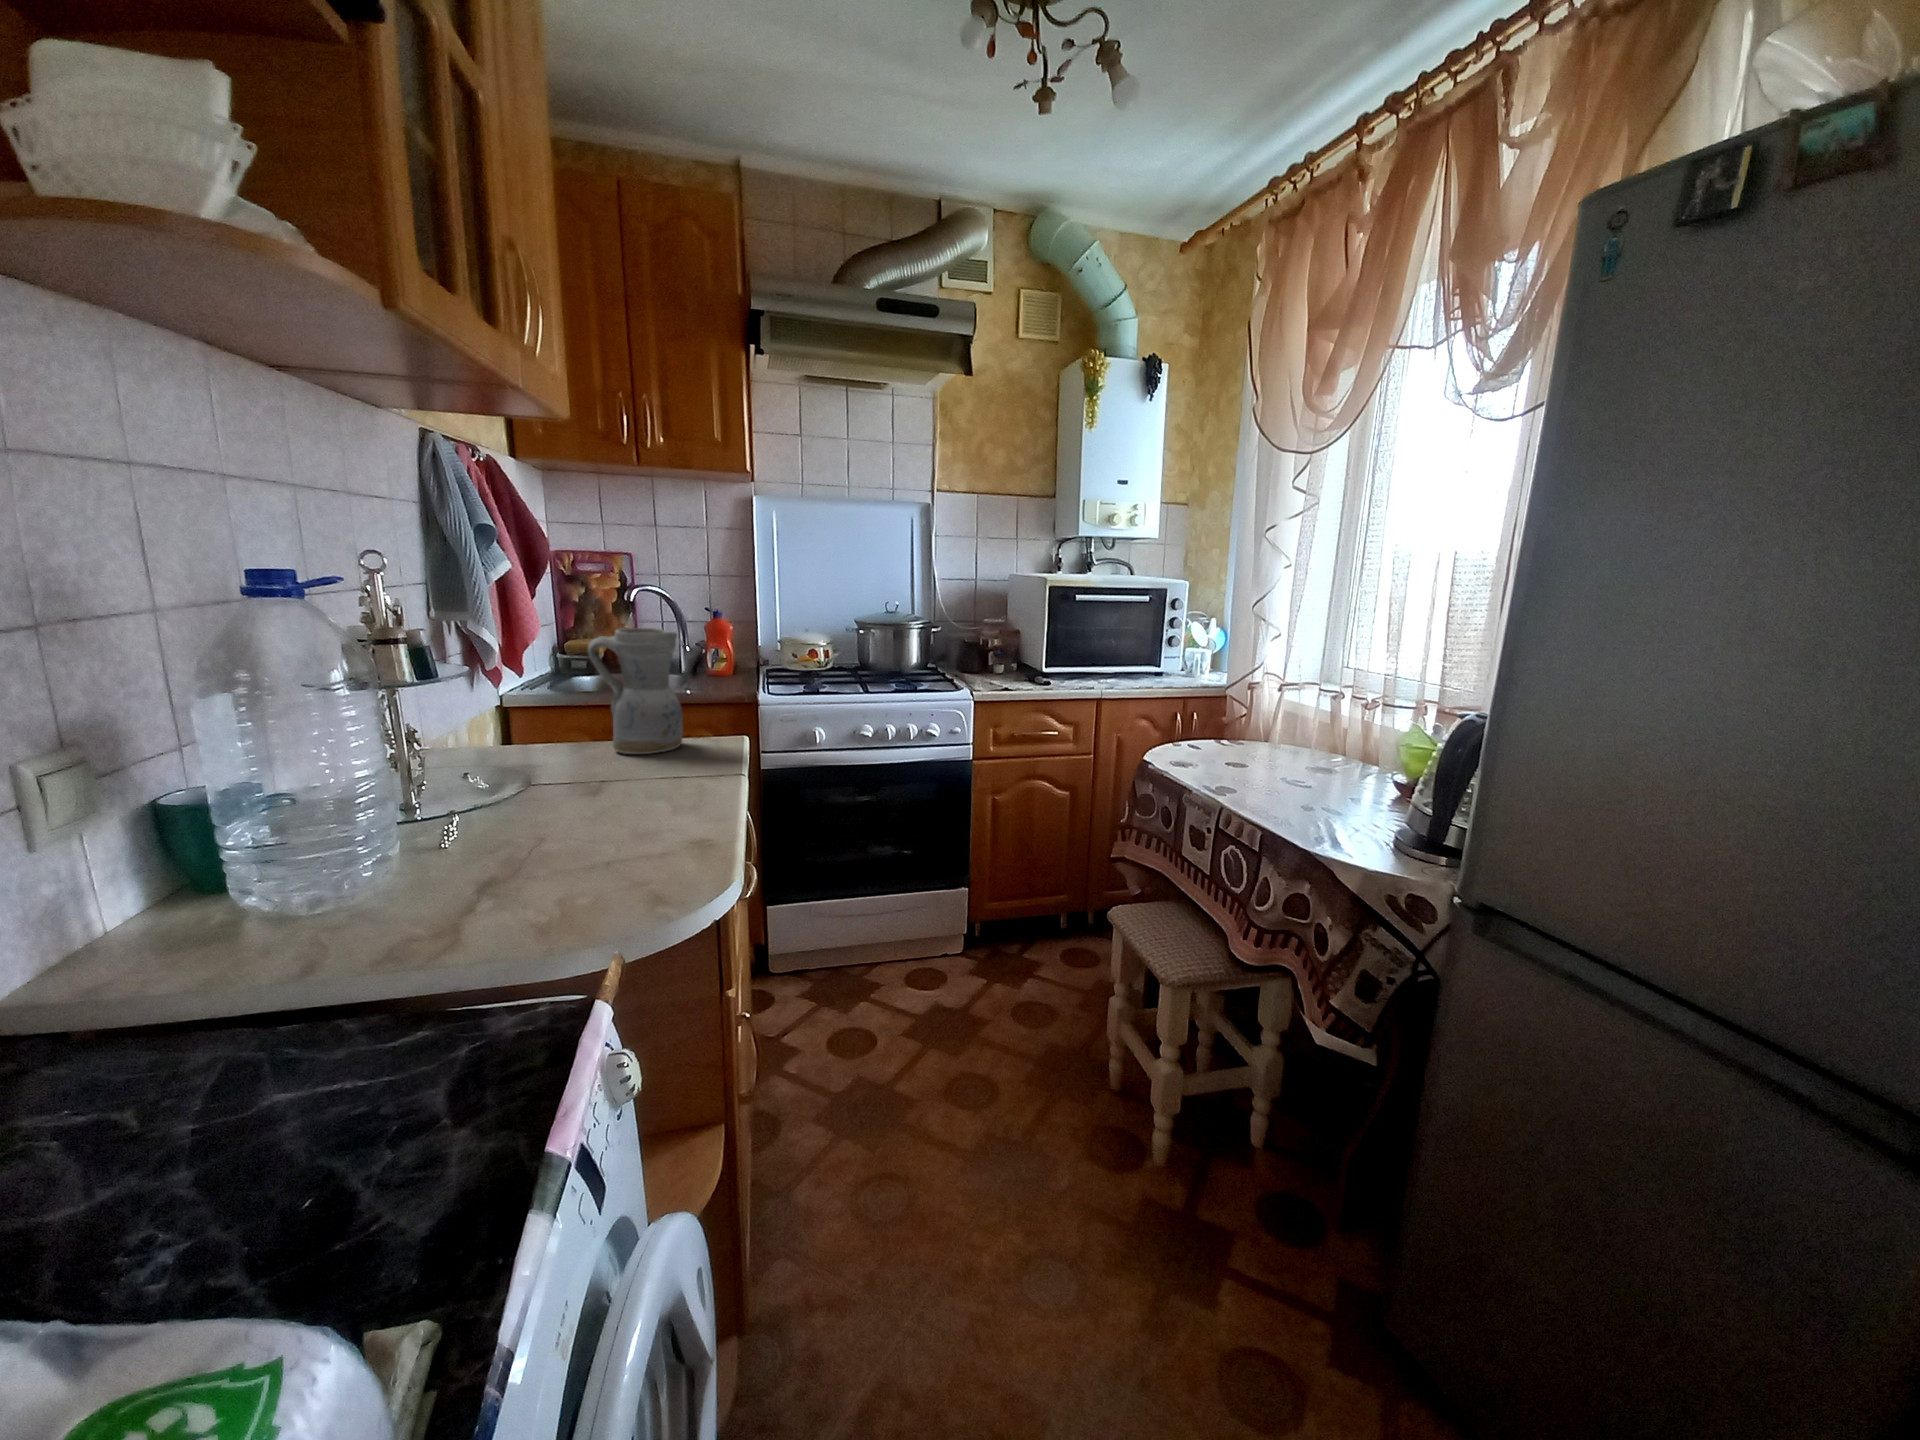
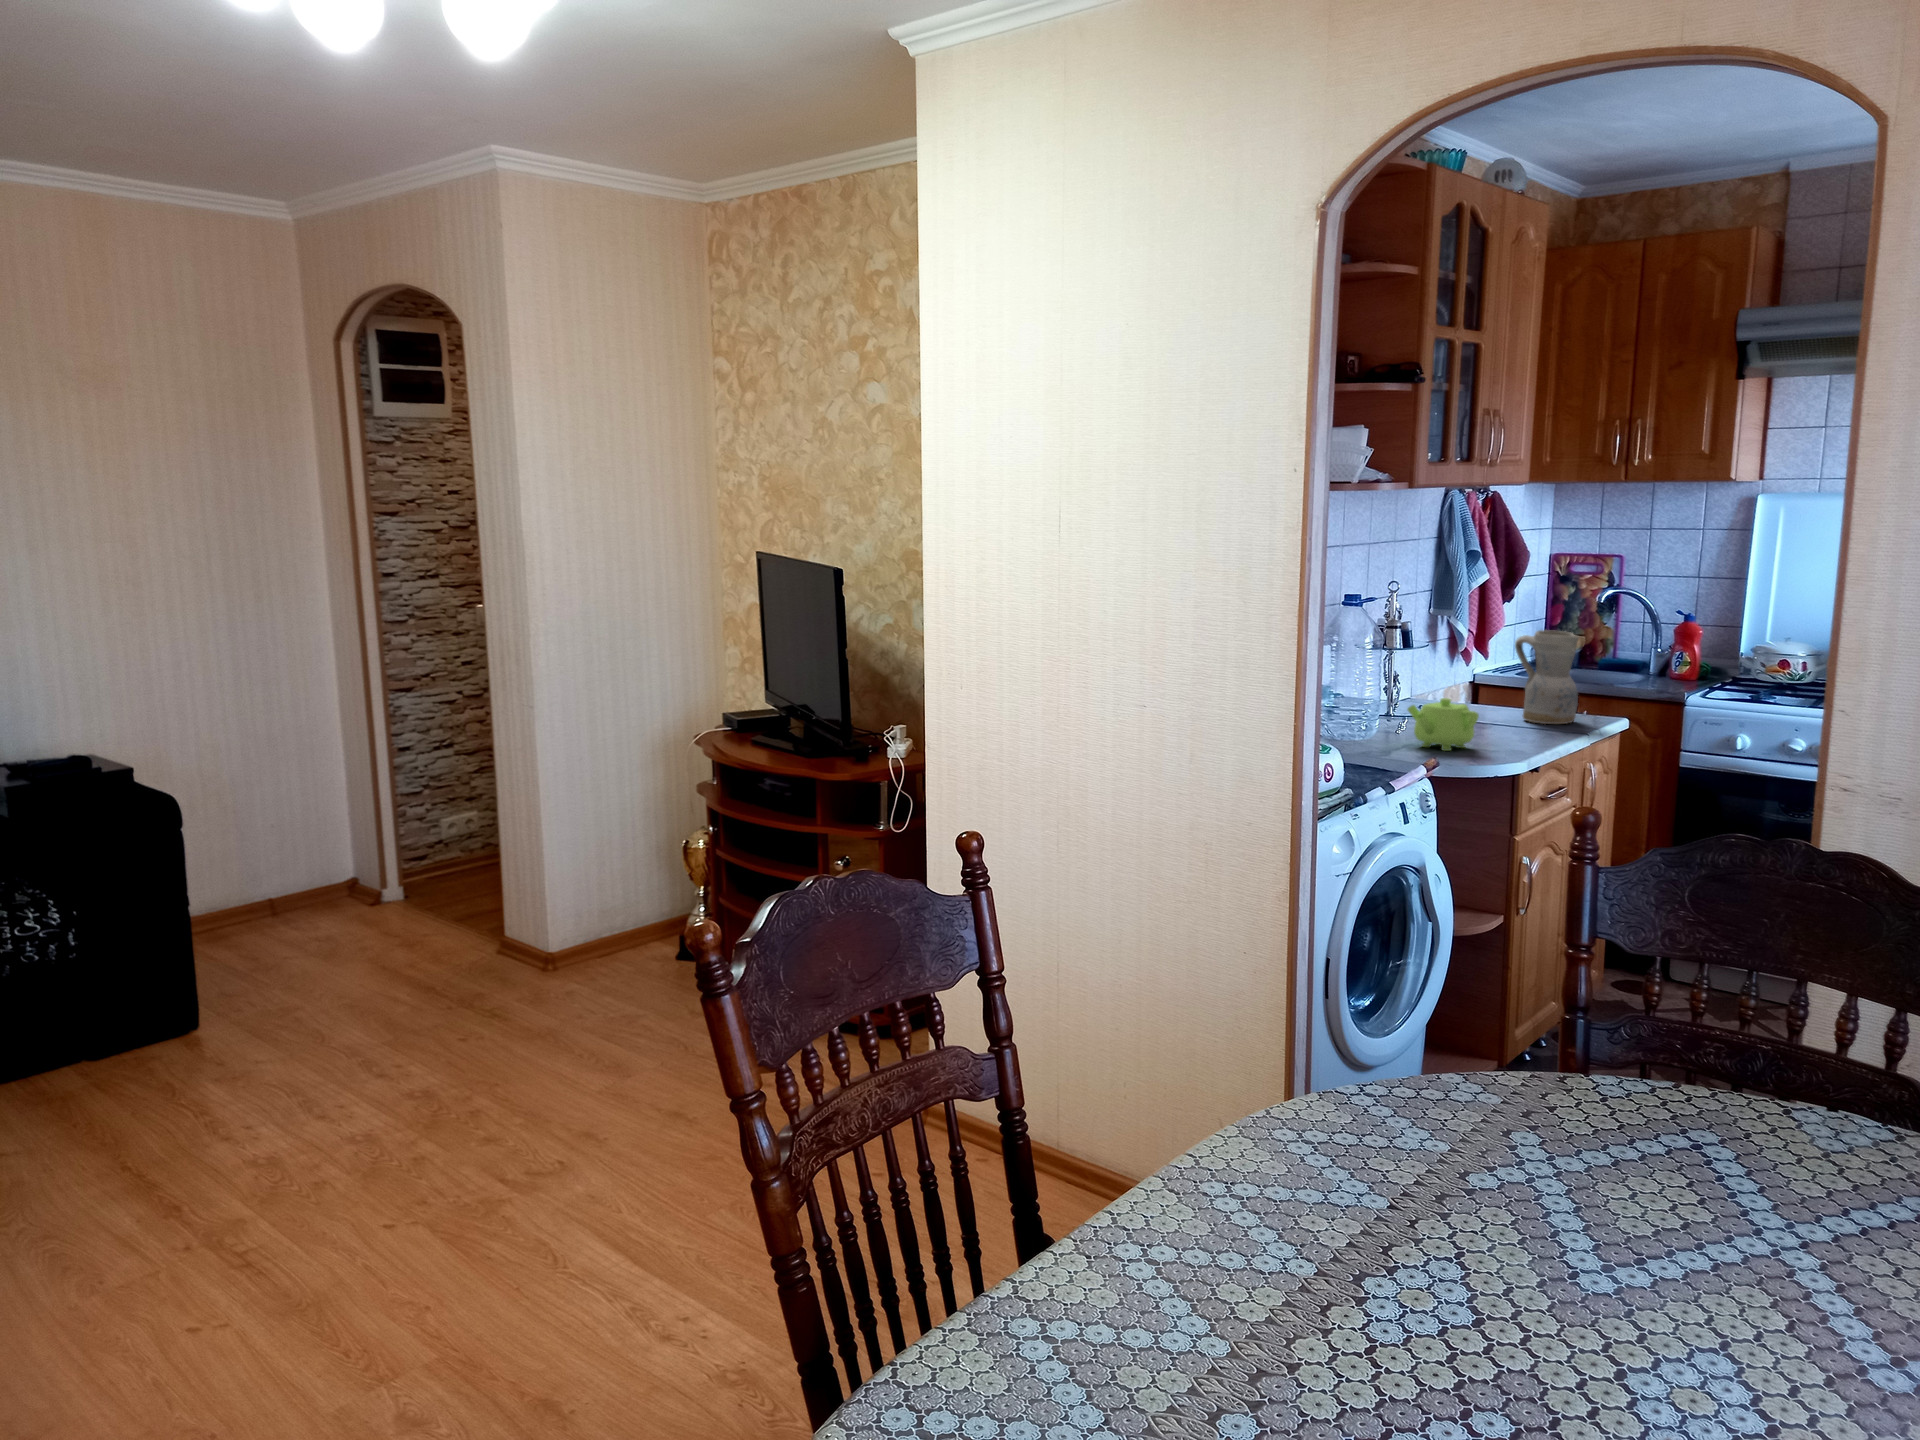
teapot: none [468,755,624,854] -> present [1408,698,1479,751]

